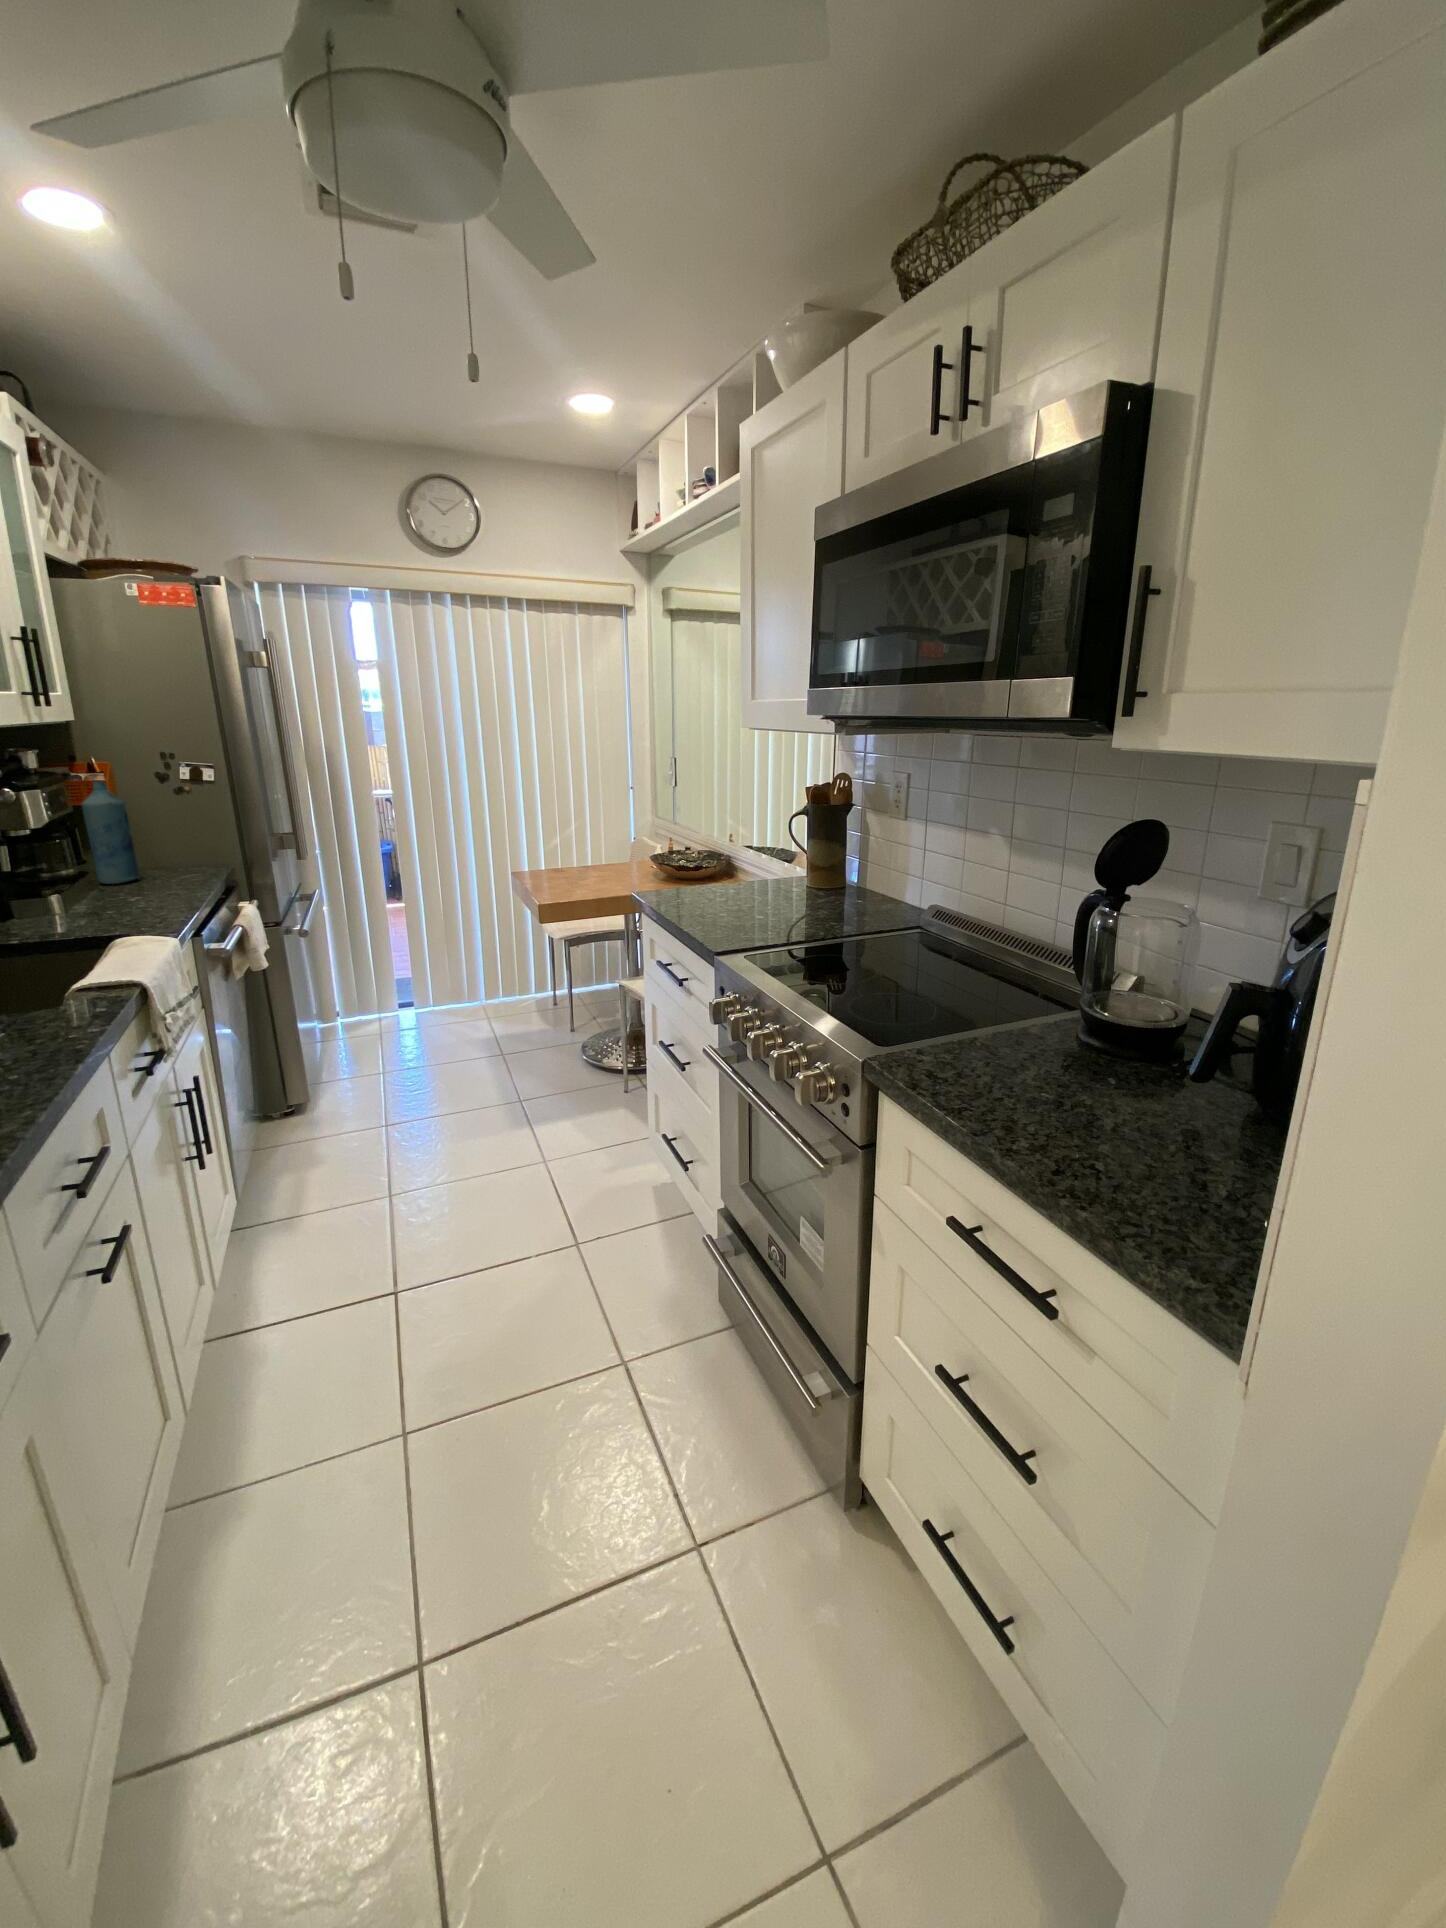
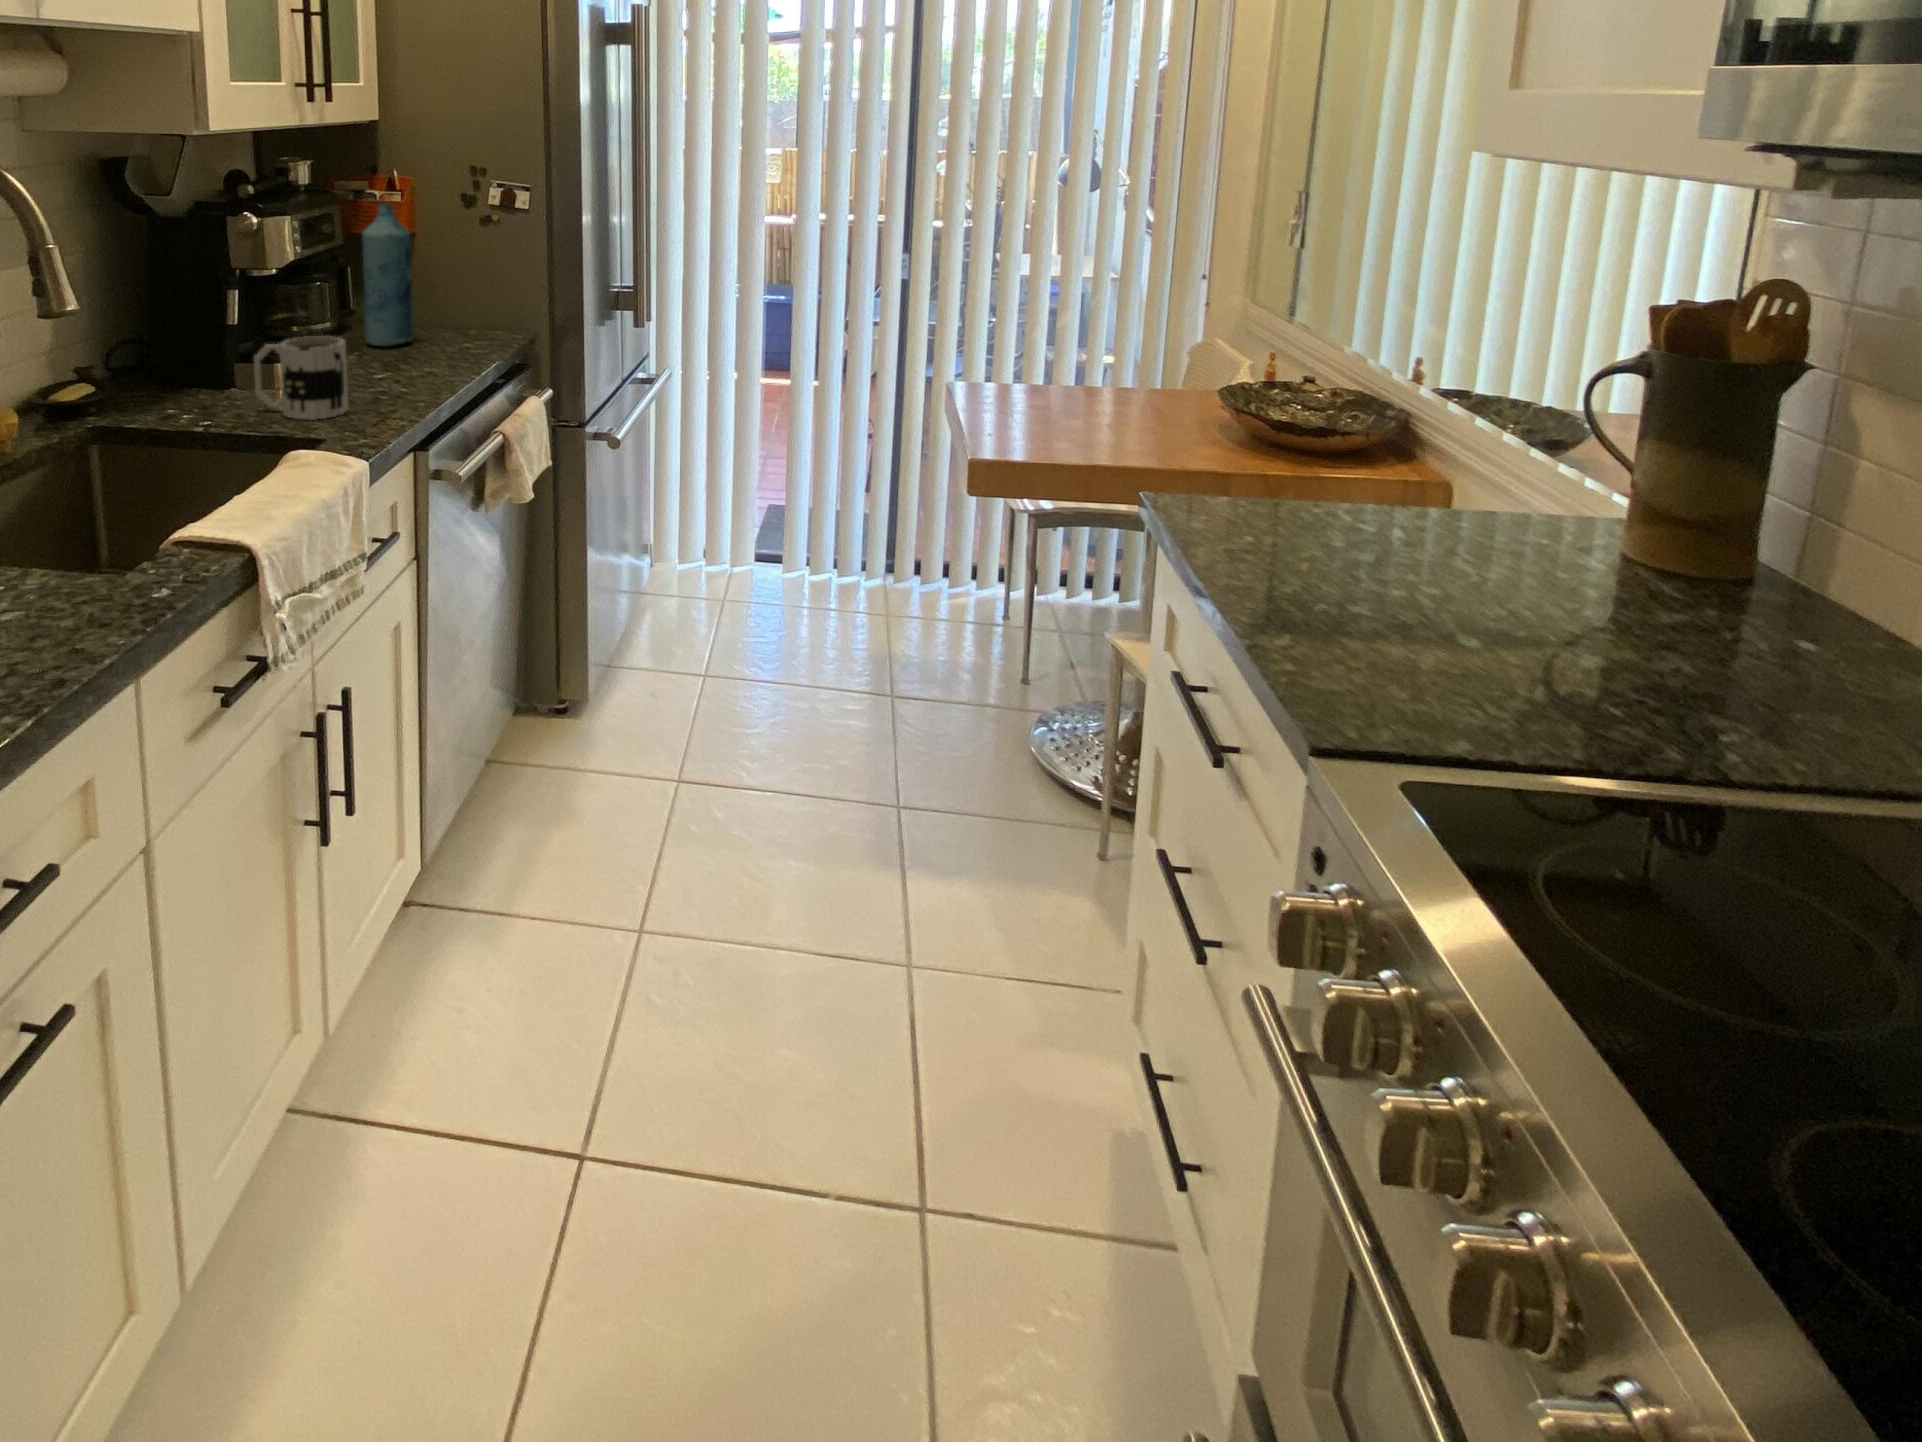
mug: none [39,871,129,929] -> present [254,336,348,420]

